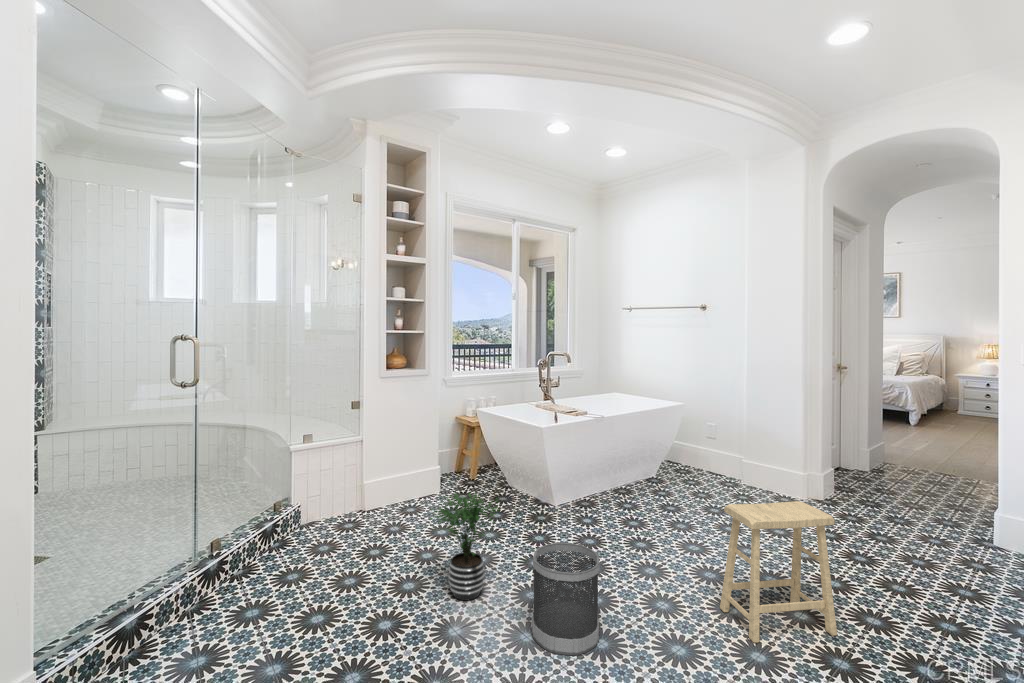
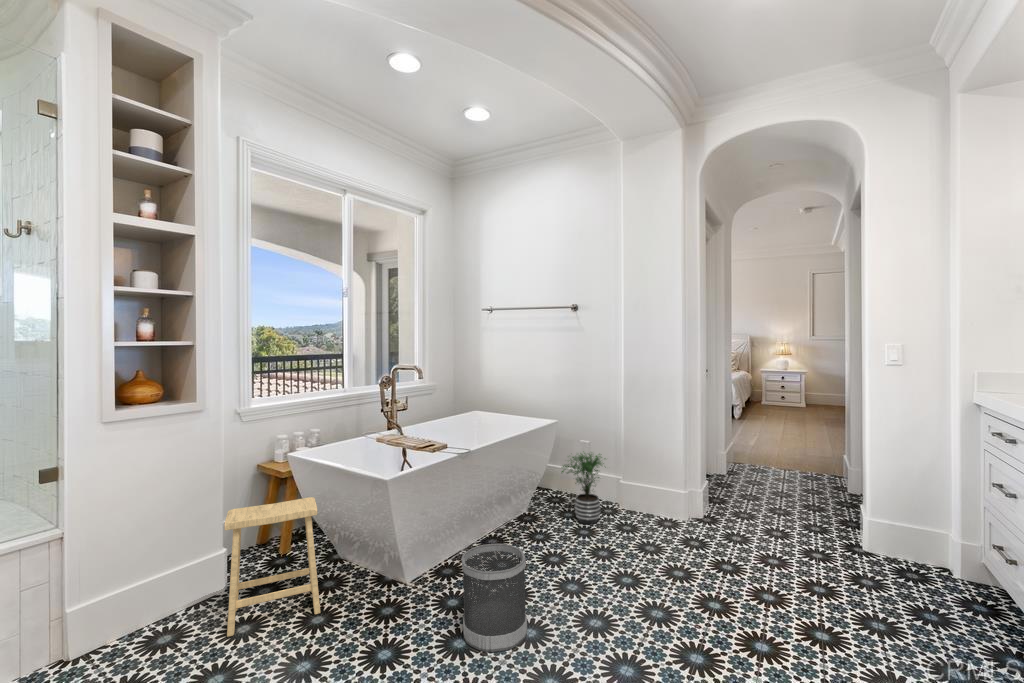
potted plant: present [431,493,497,600] -> present [562,453,602,524]
footstool: present [720,501,837,643] -> present [224,497,320,637]

